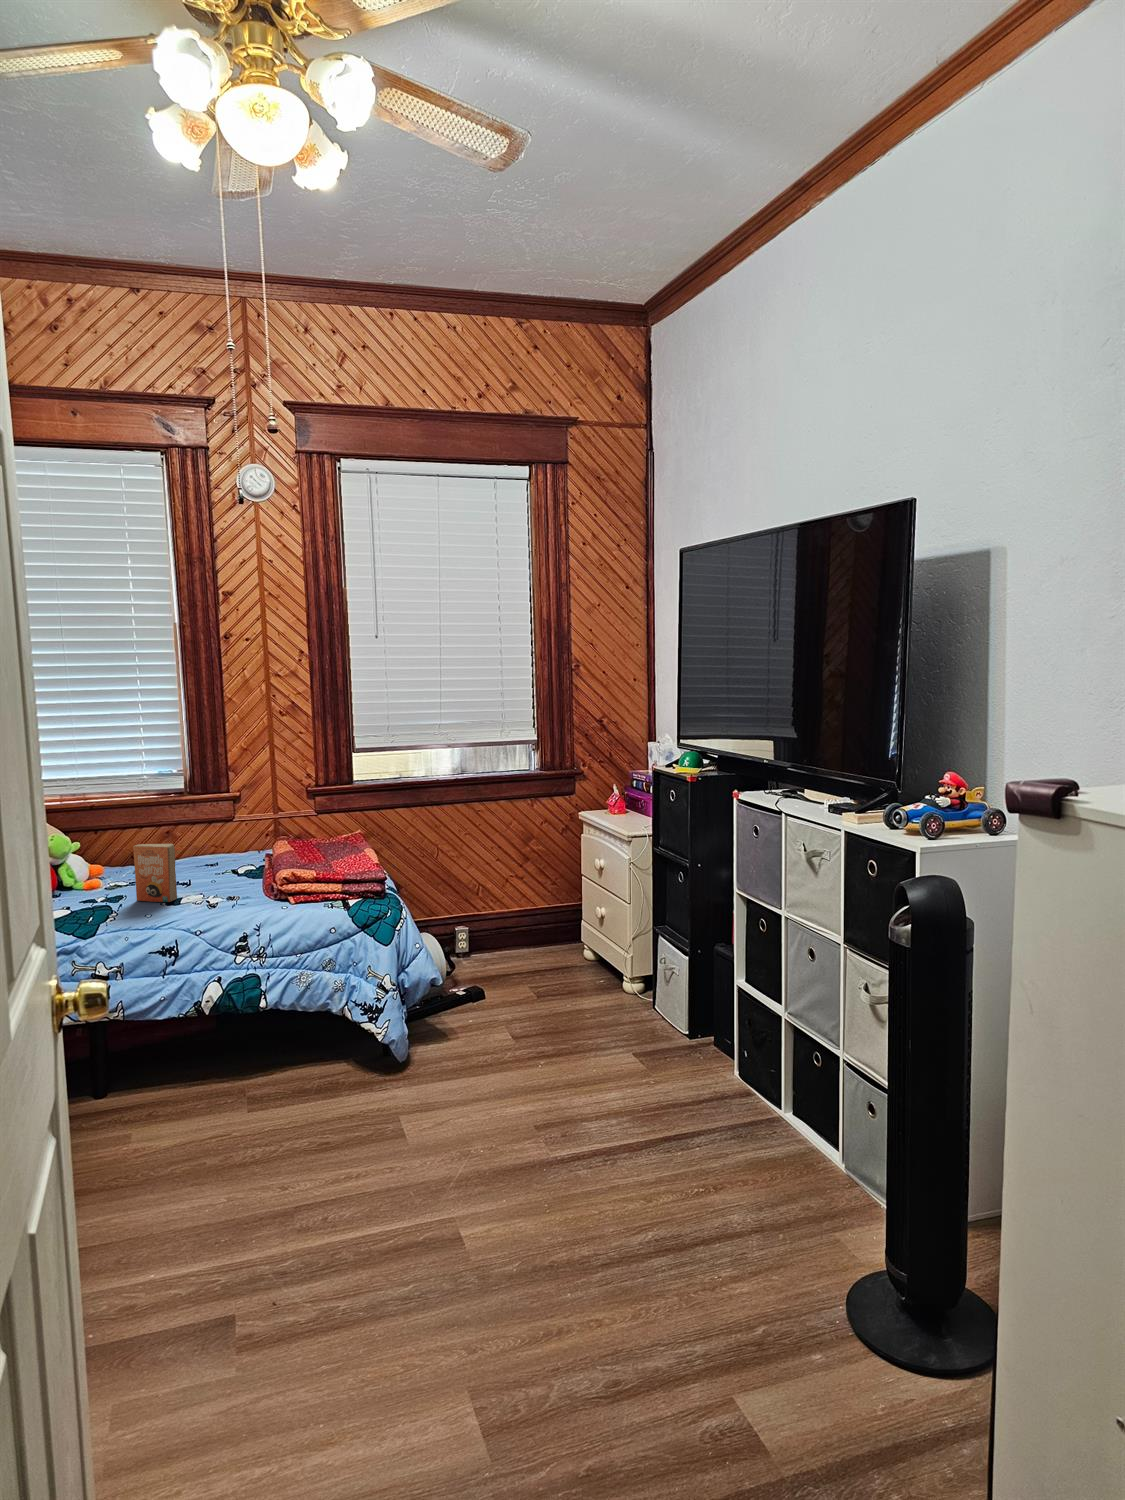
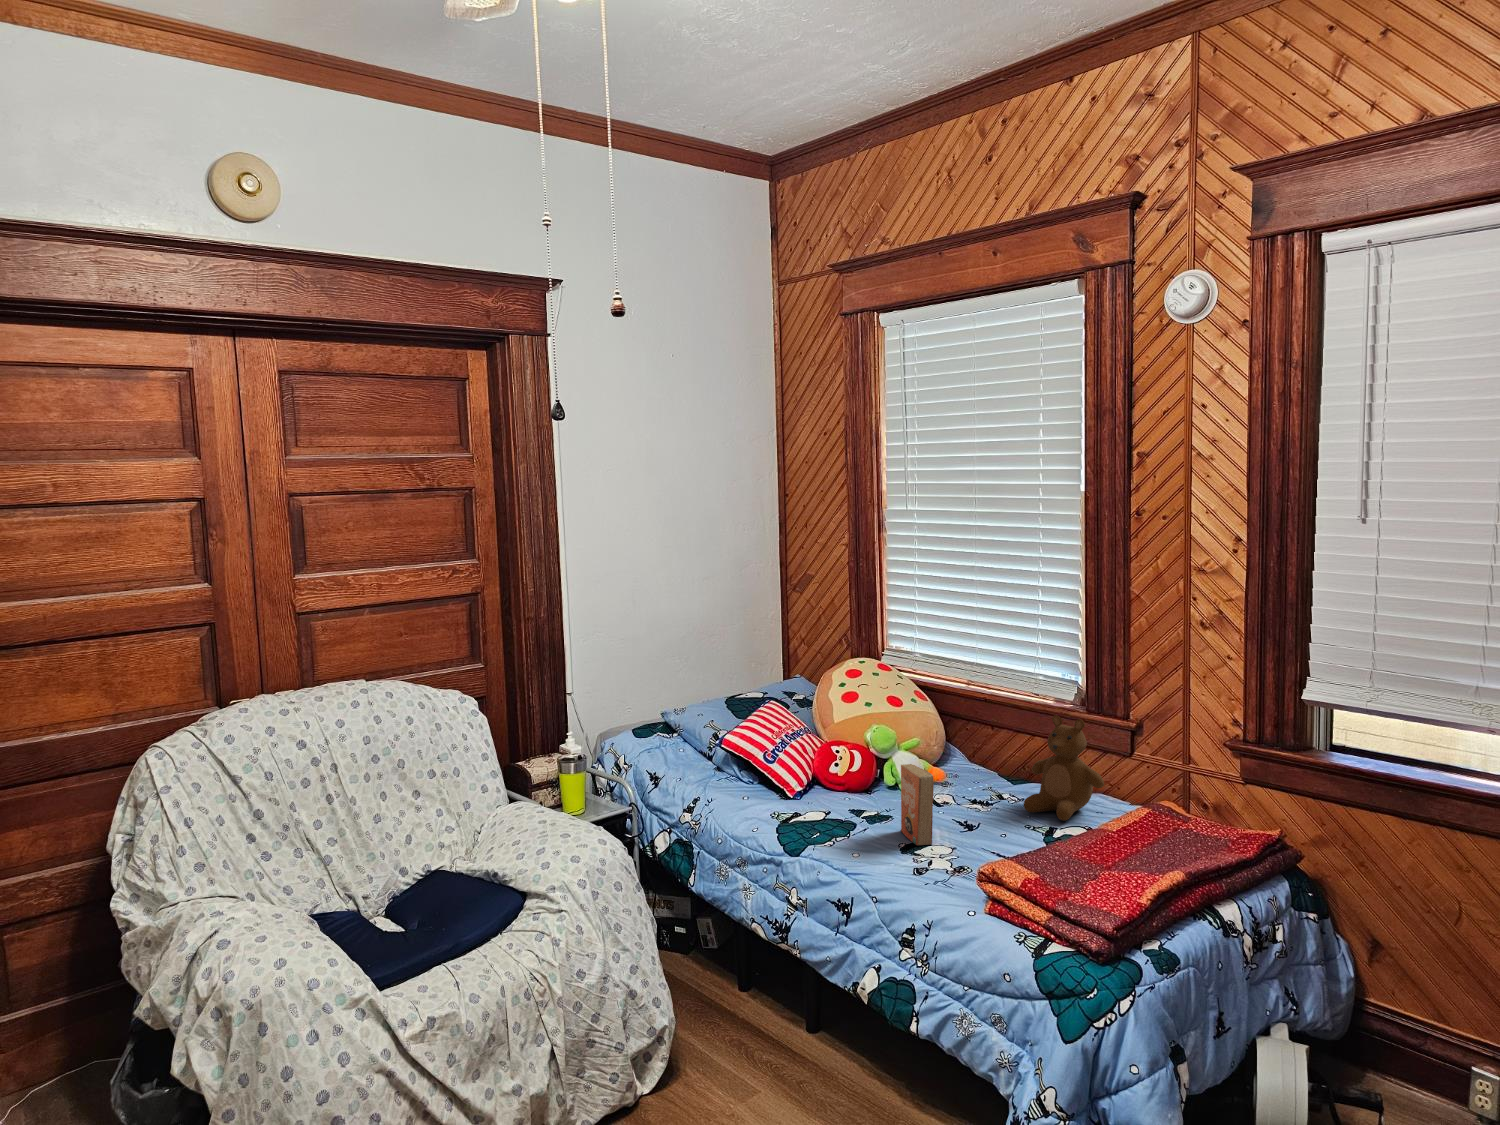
teddy bear: none [179,792,241,868] -> present [1024,715,1104,821]

